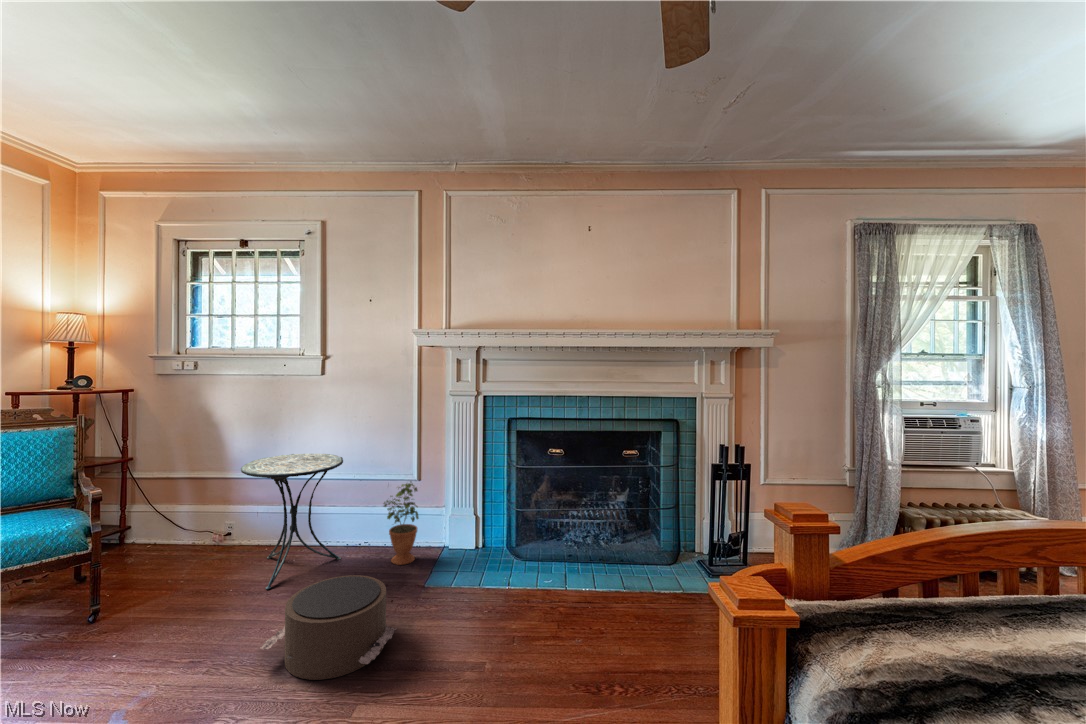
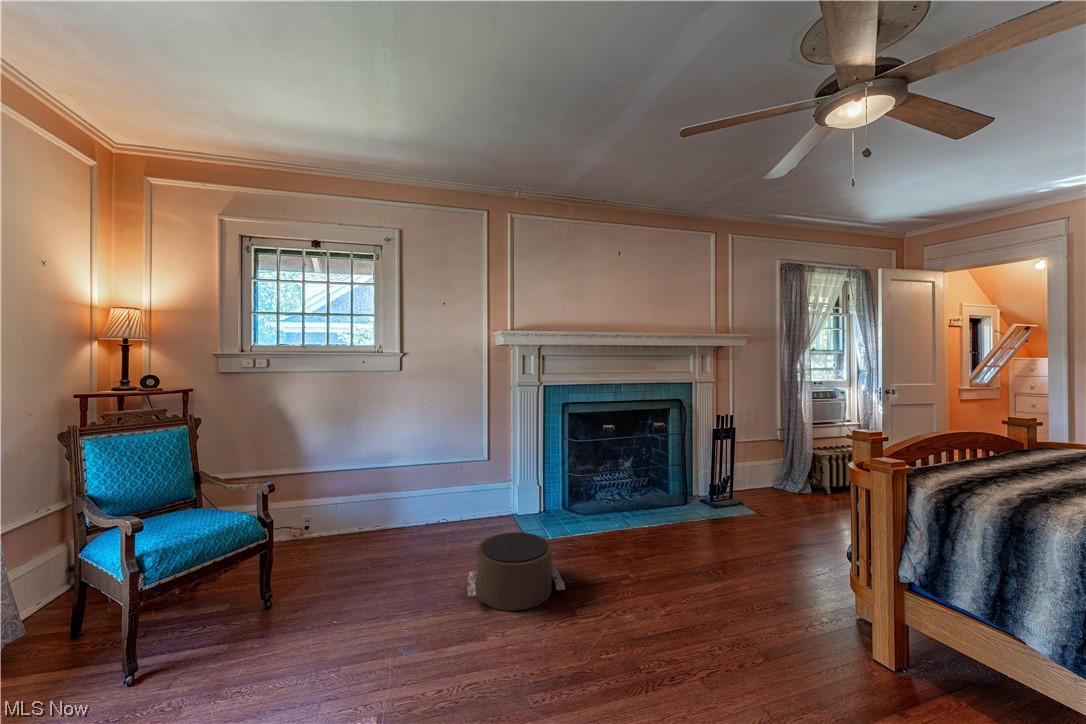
side table: present [241,454,343,589] -> none [354,442,440,563]
potted plant: present [384,483,419,565] -> none [471,458,501,531]

